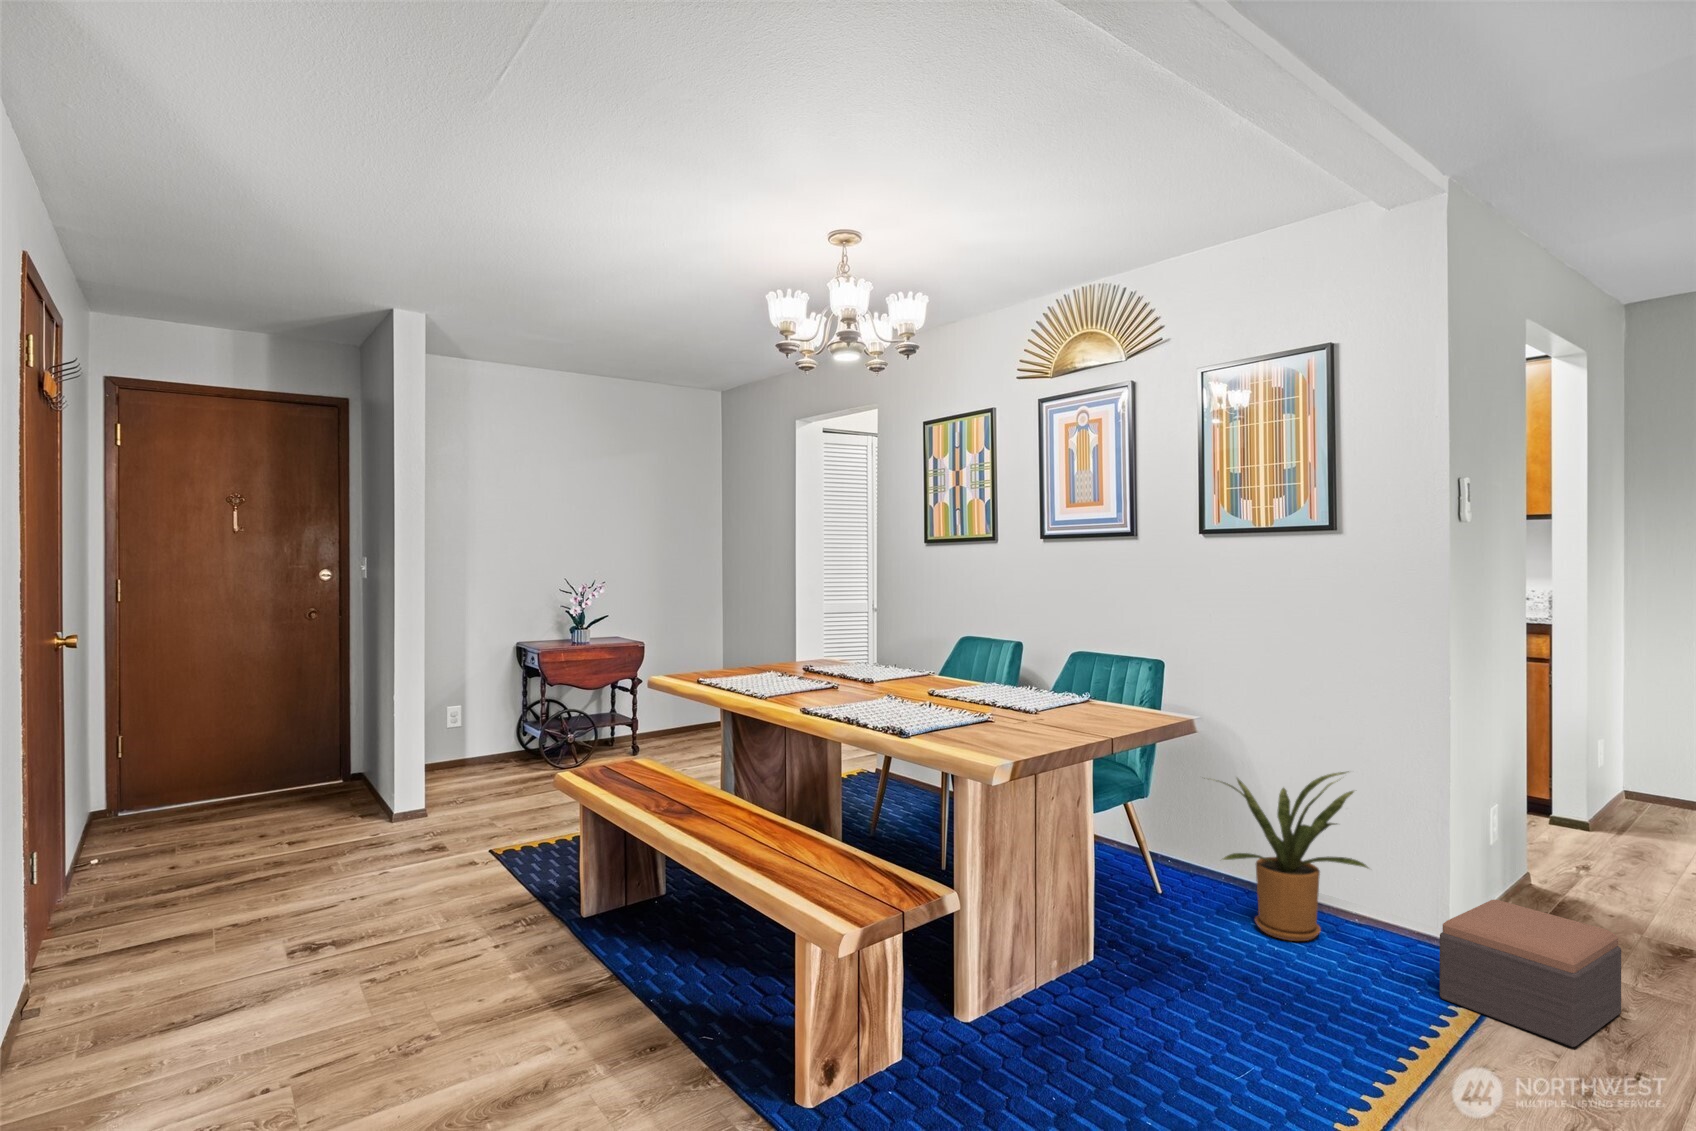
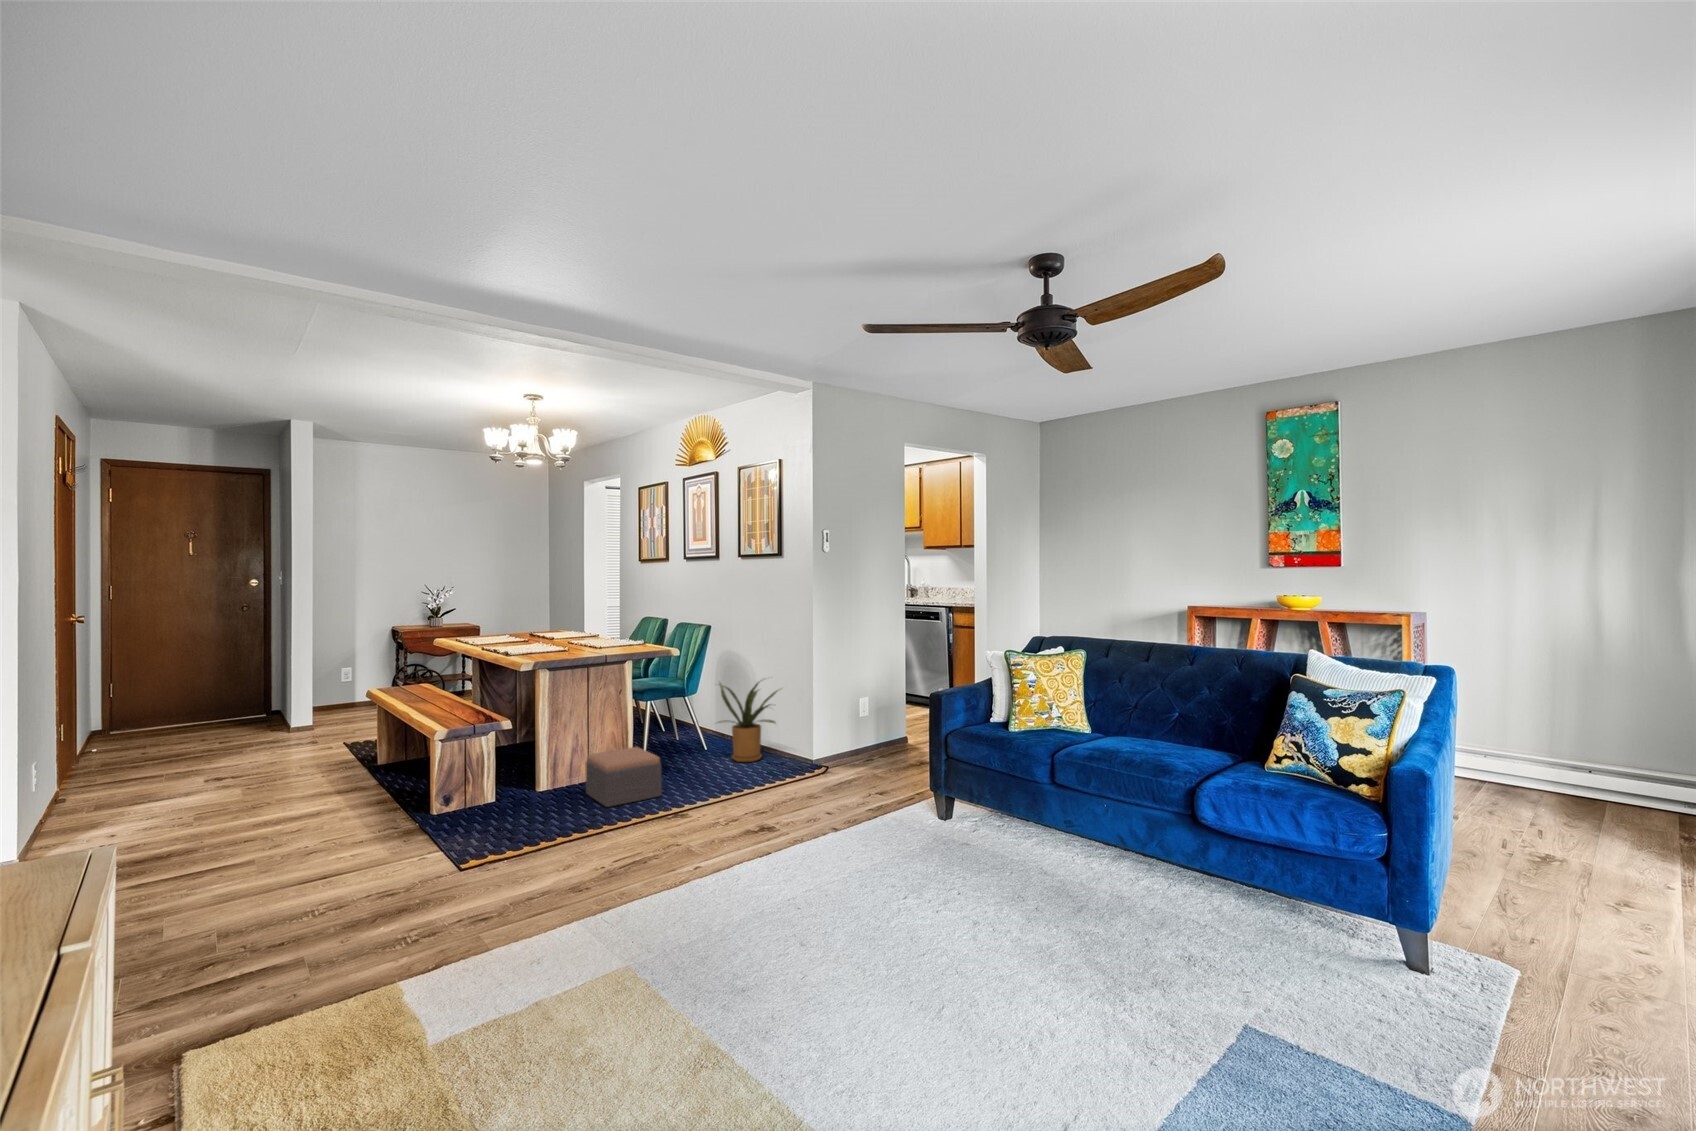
footstool: present [1440,900,1621,1047] -> present [586,747,662,807]

